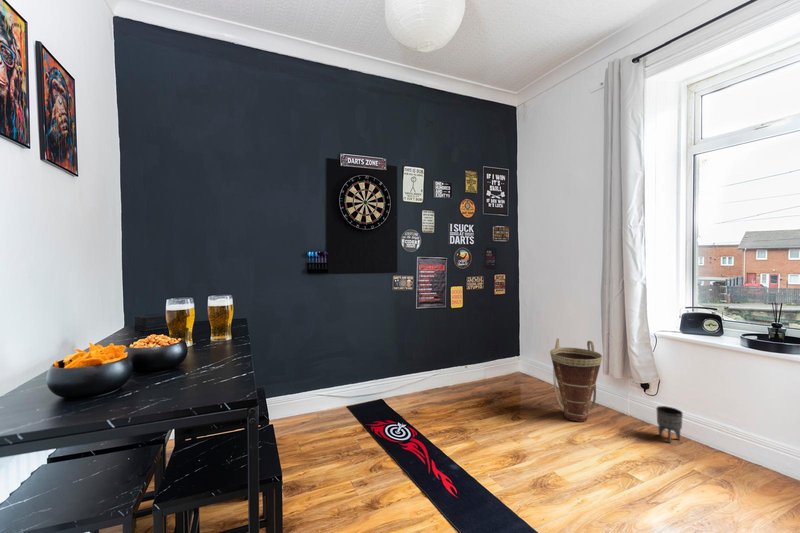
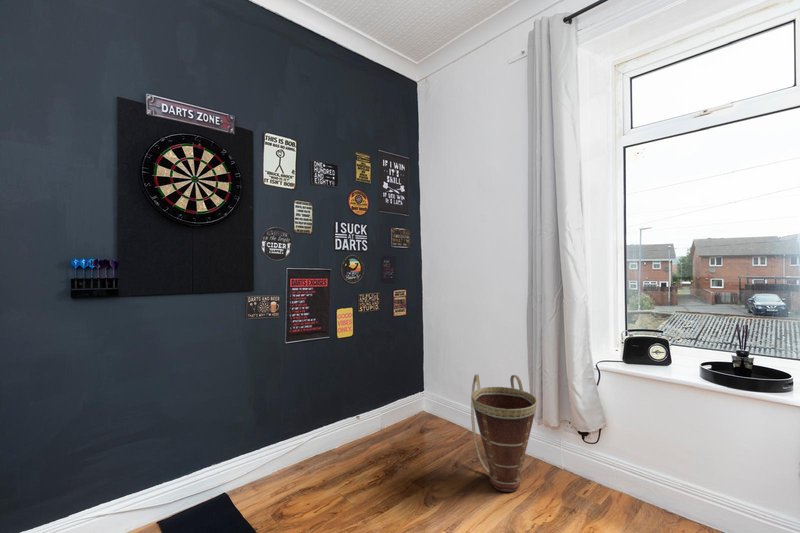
planter: present [656,406,683,443] -> none [603,459,635,511]

